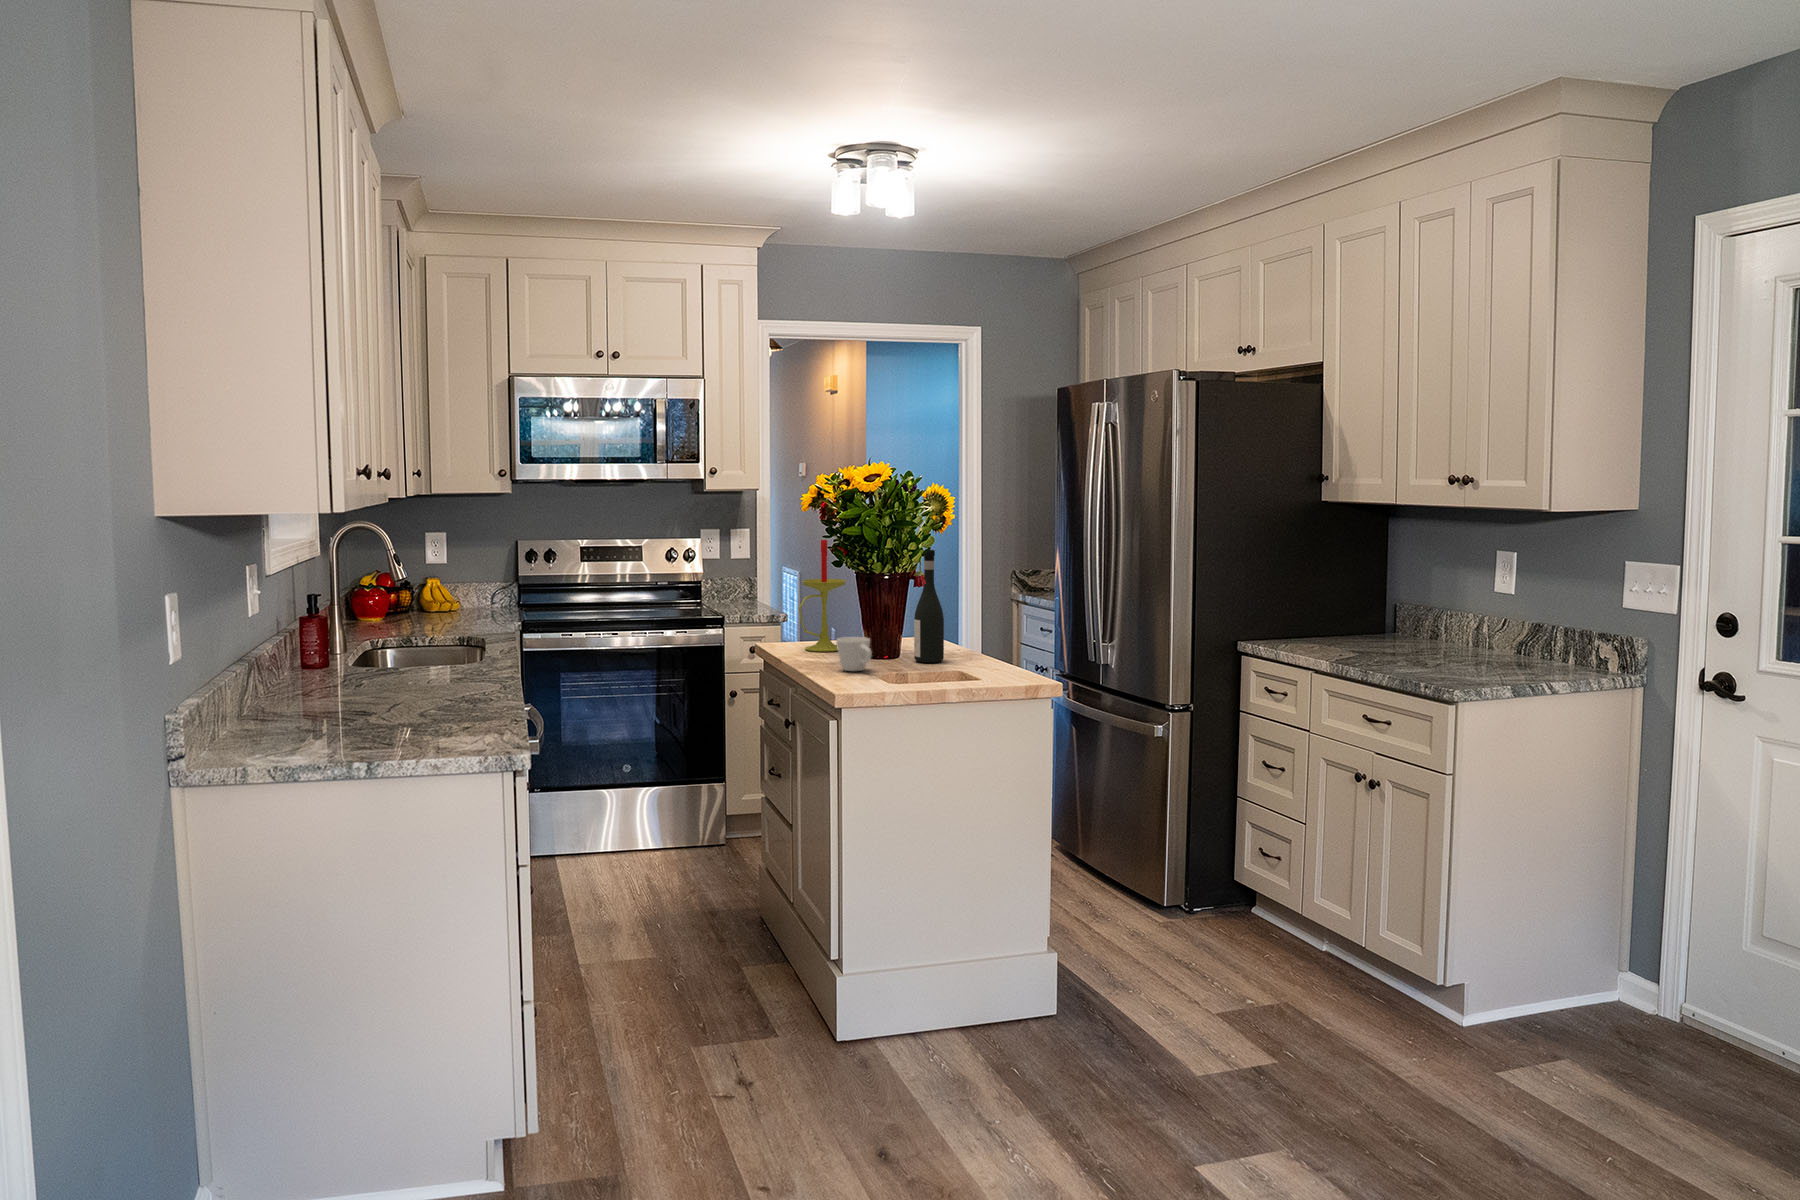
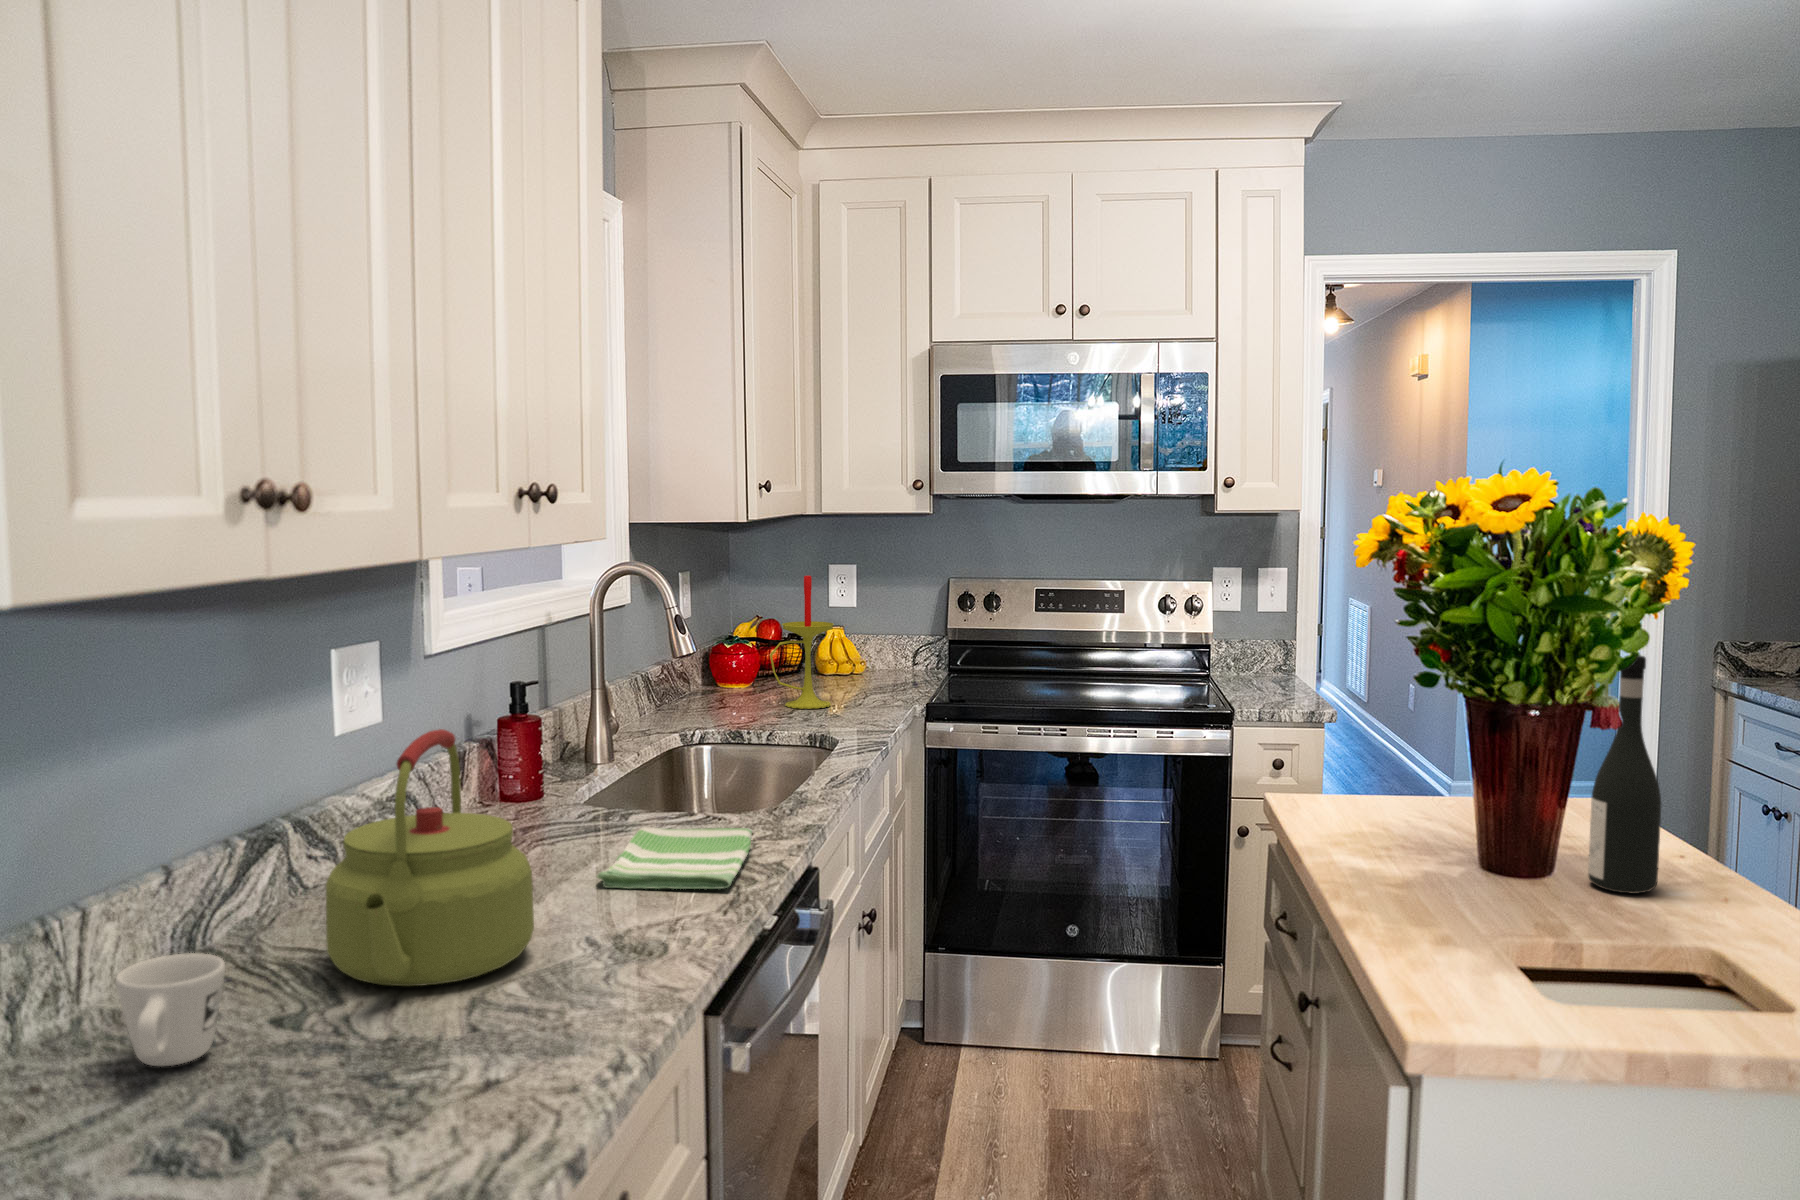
candle: present [799,540,846,651] -> present [770,576,834,709]
kettle: none [296,598,408,725] -> present [326,729,534,986]
mug: present [836,637,872,671] -> present [116,953,225,1066]
dish towel: none [404,668,485,696] -> present [597,827,752,889]

